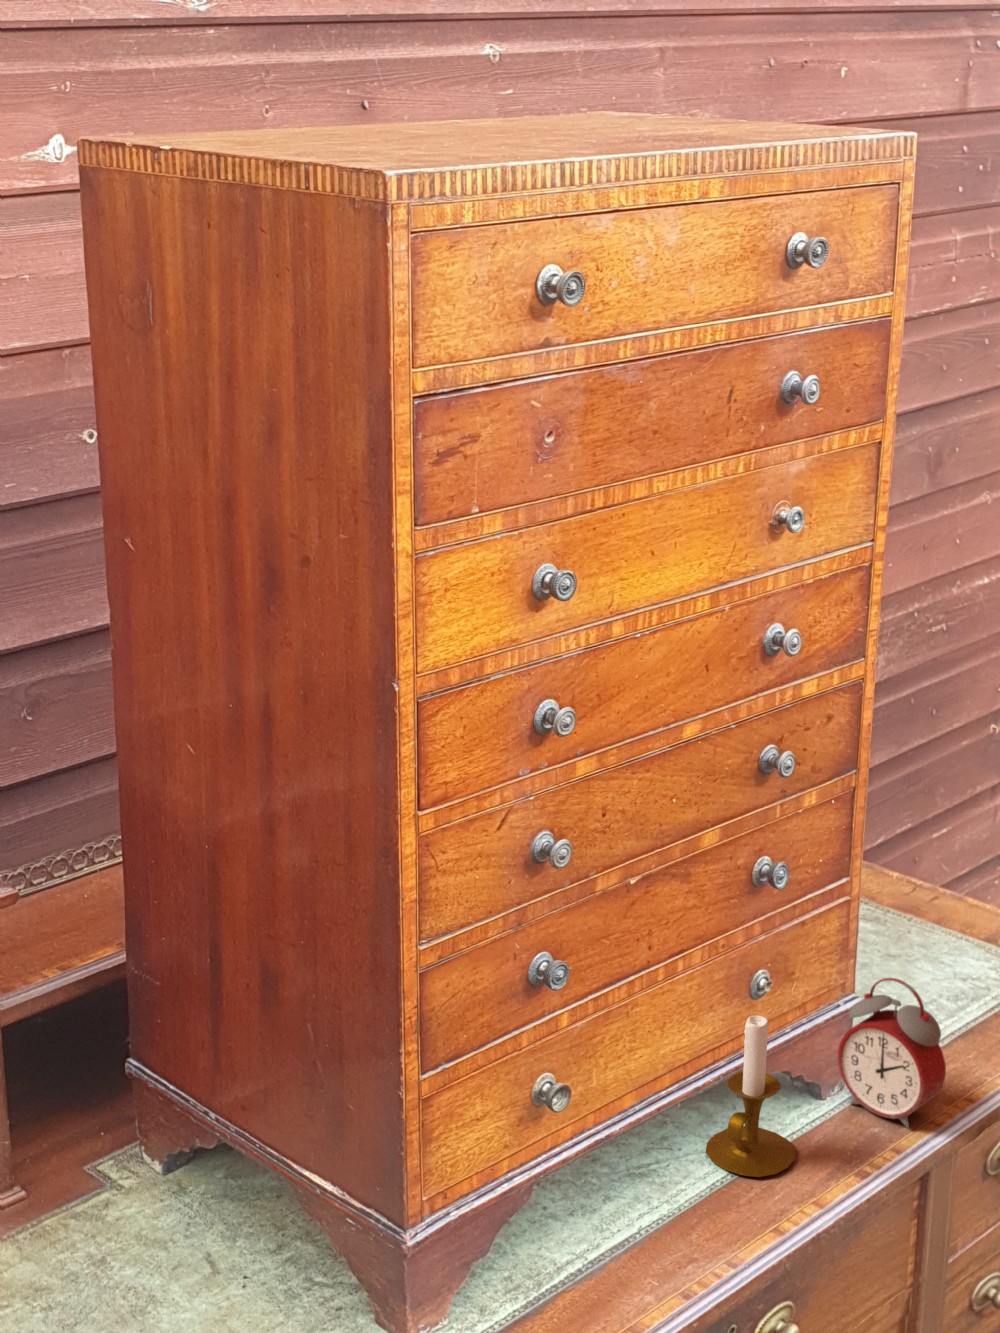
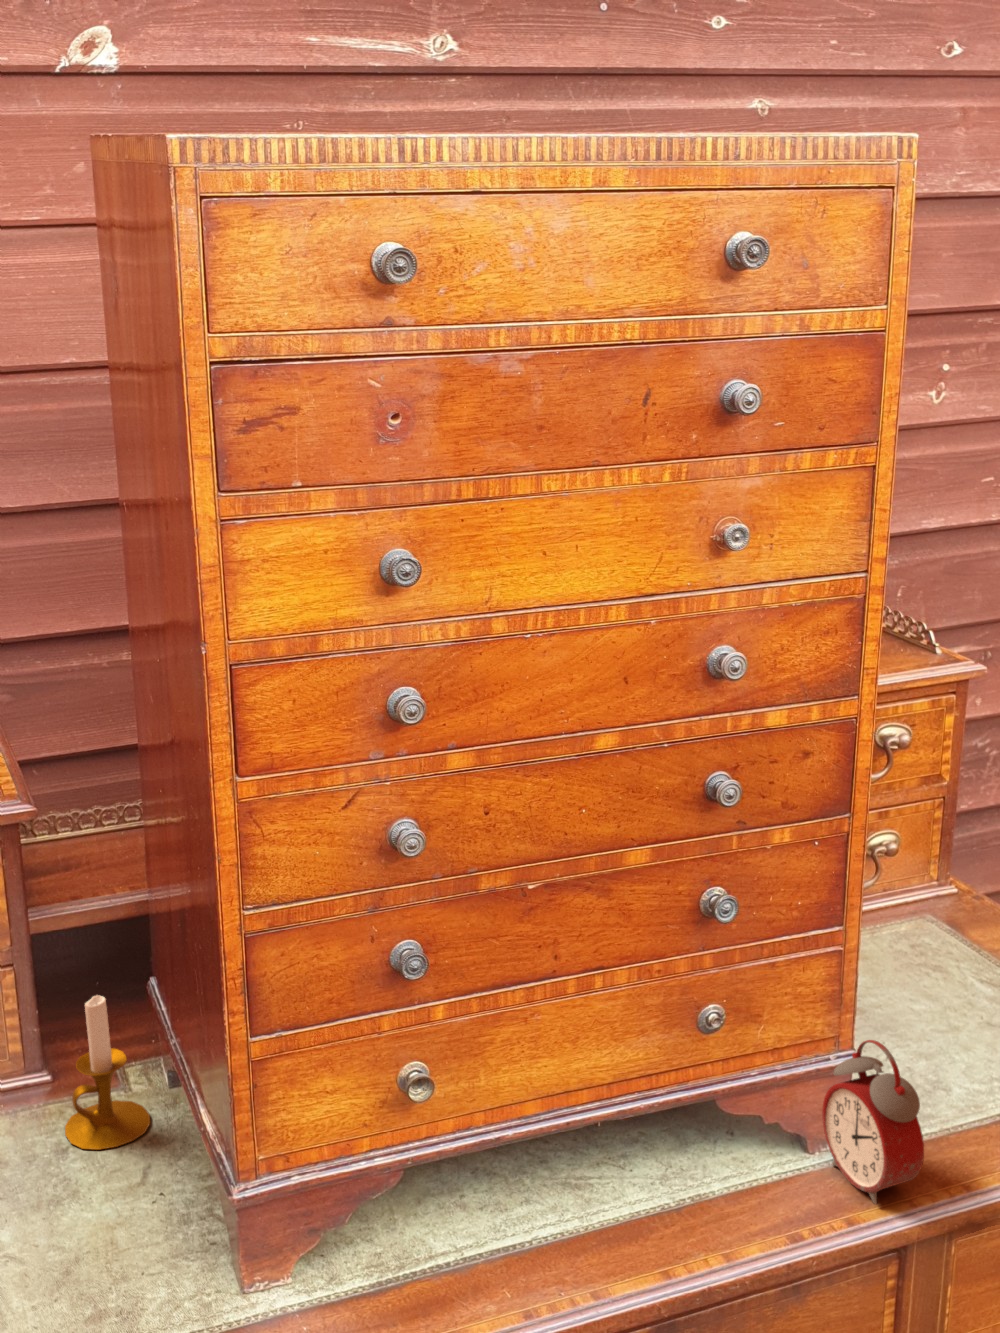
candlestick: present [706,1015,796,1177] -> present [65,995,150,1150]

